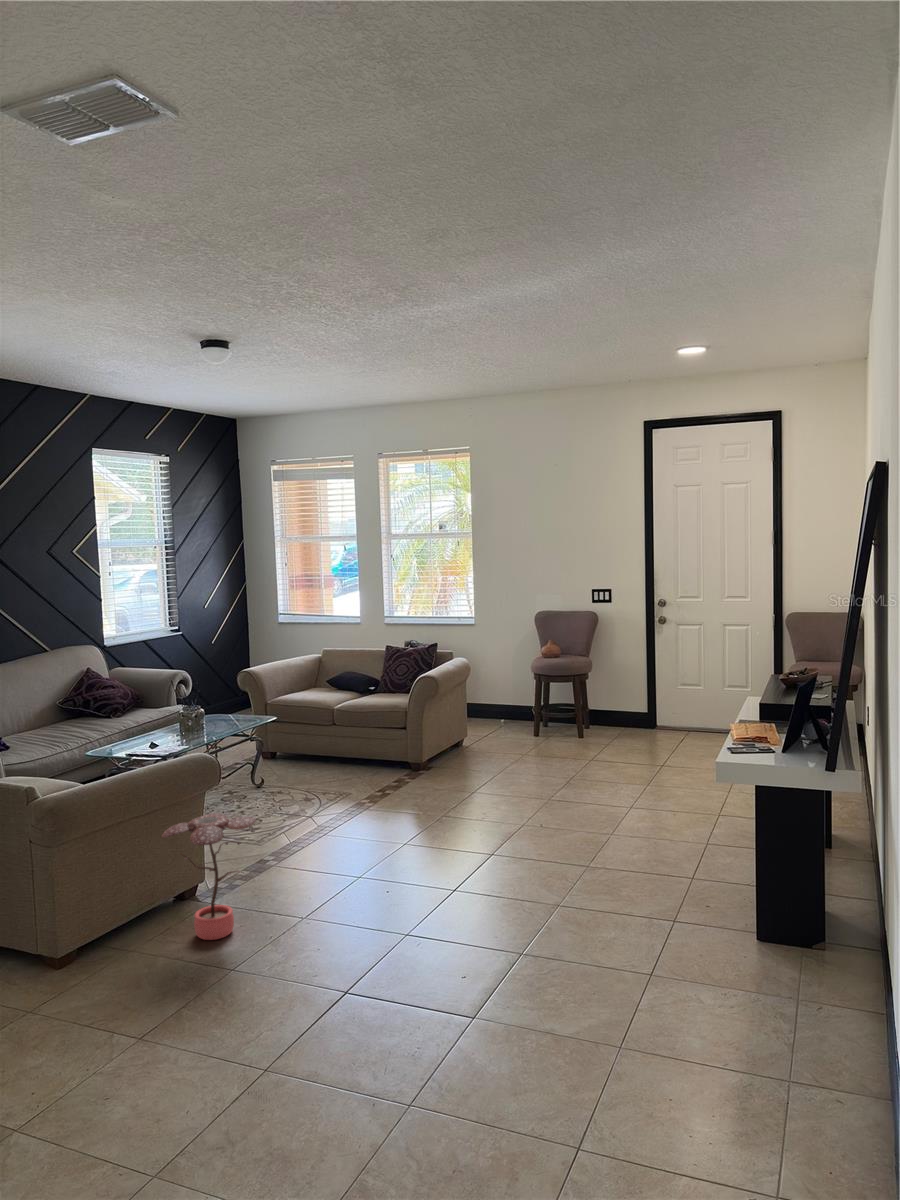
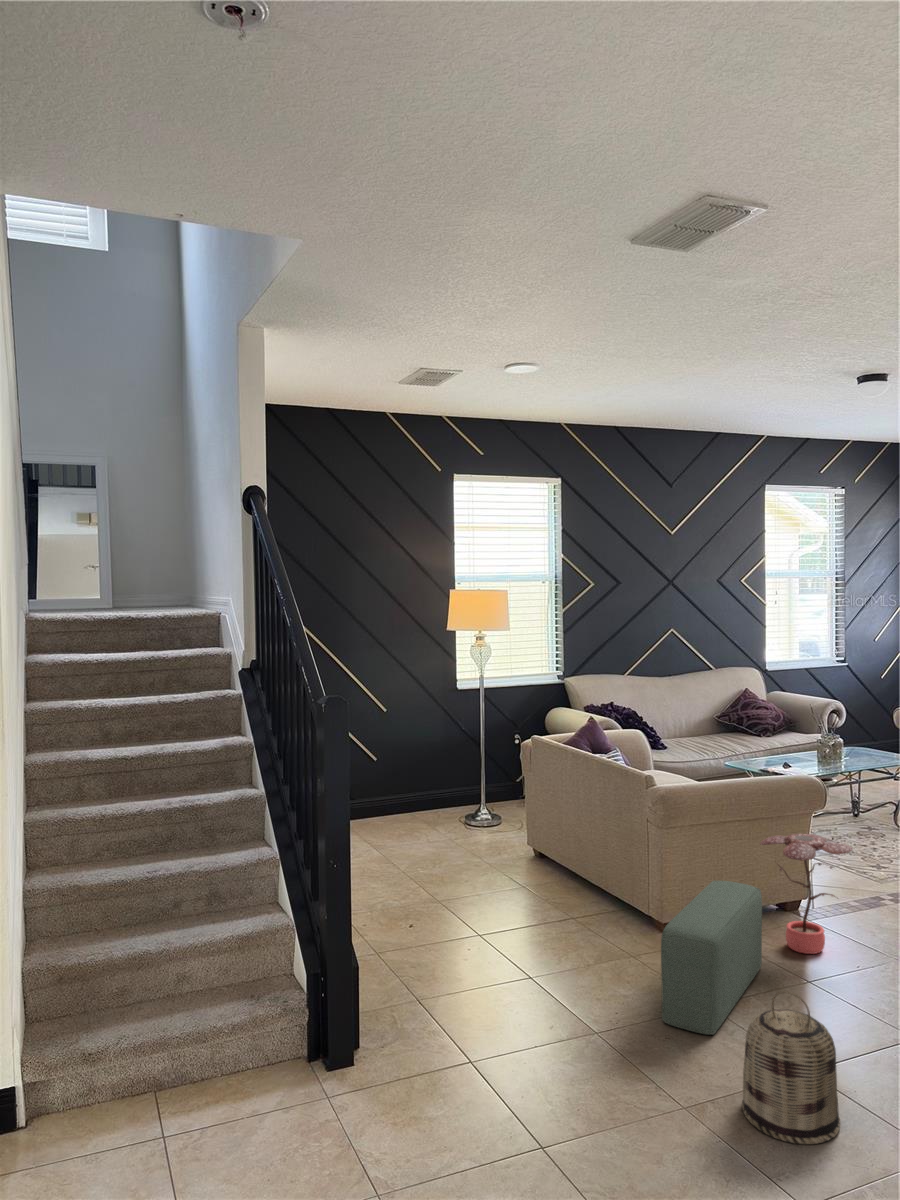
pouf: none [84,886,179,1078] -> present [661,881,762,1035]
basket: none [213,993,314,1157] -> present [742,991,841,1144]

